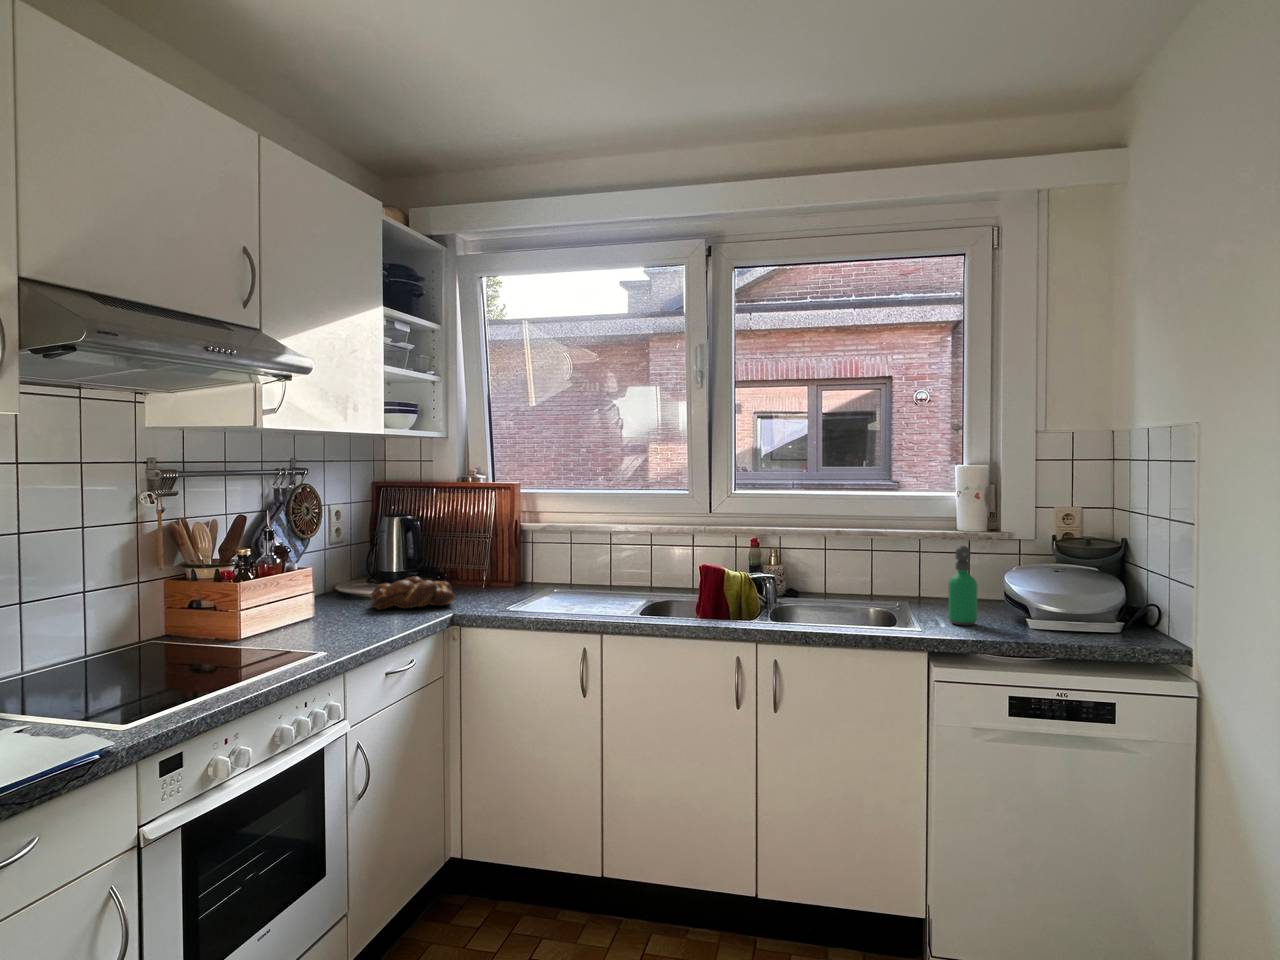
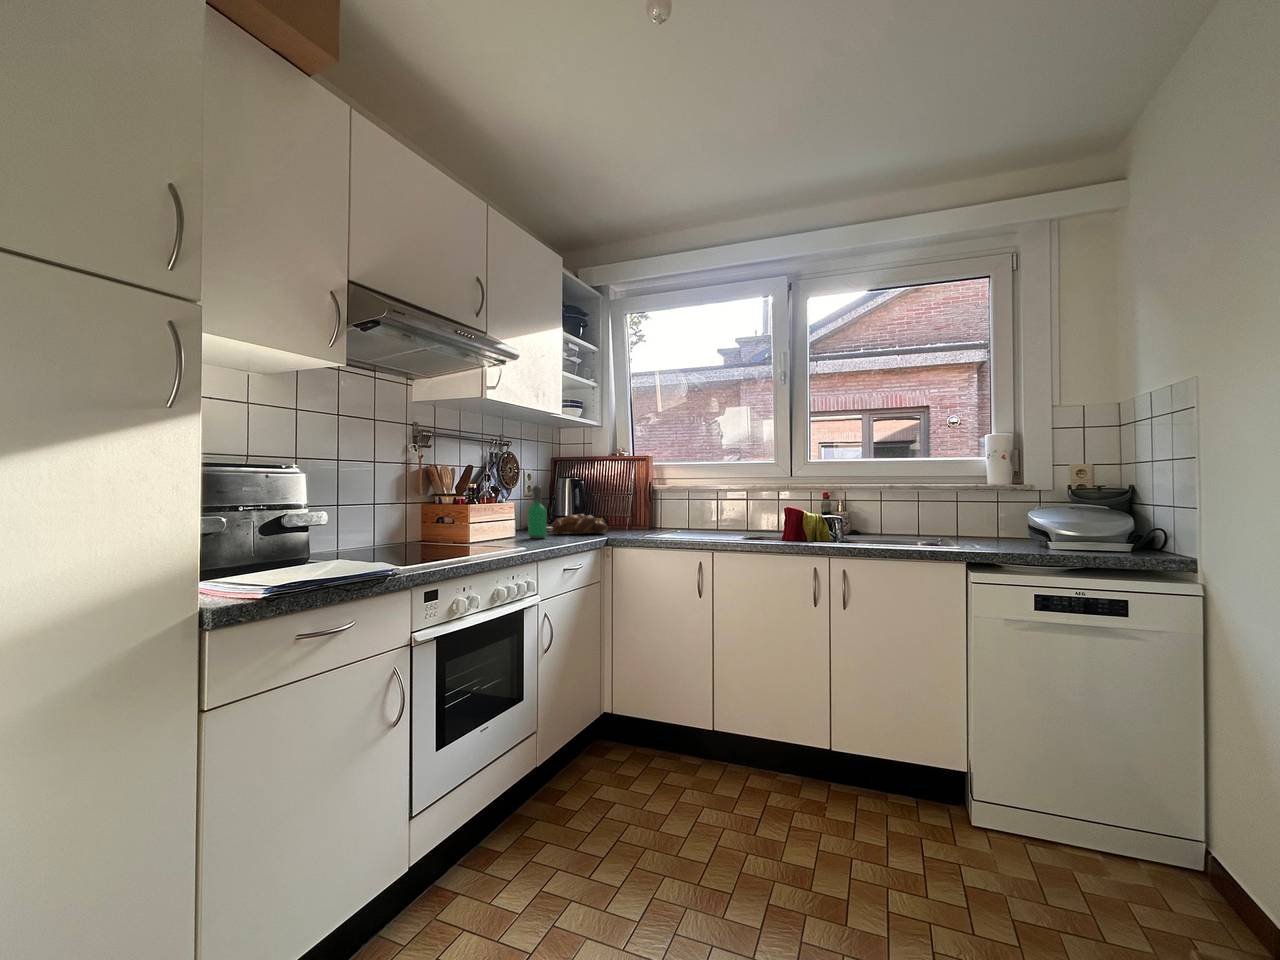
soap dispenser: present [948,546,978,625] -> present [528,485,547,539]

